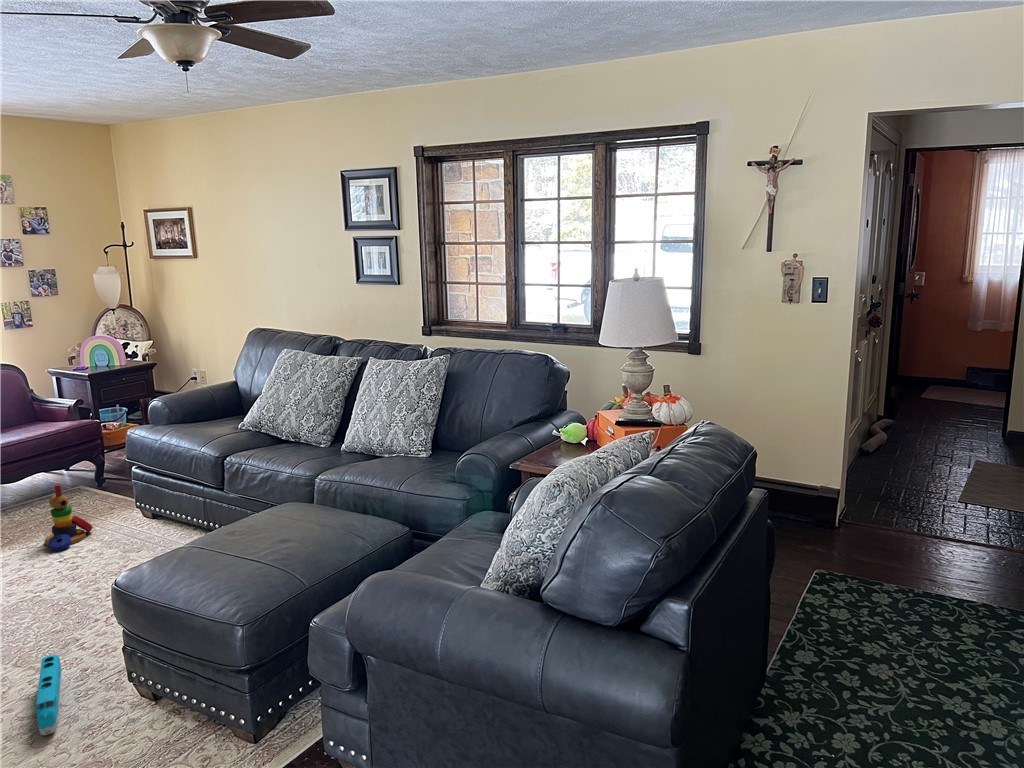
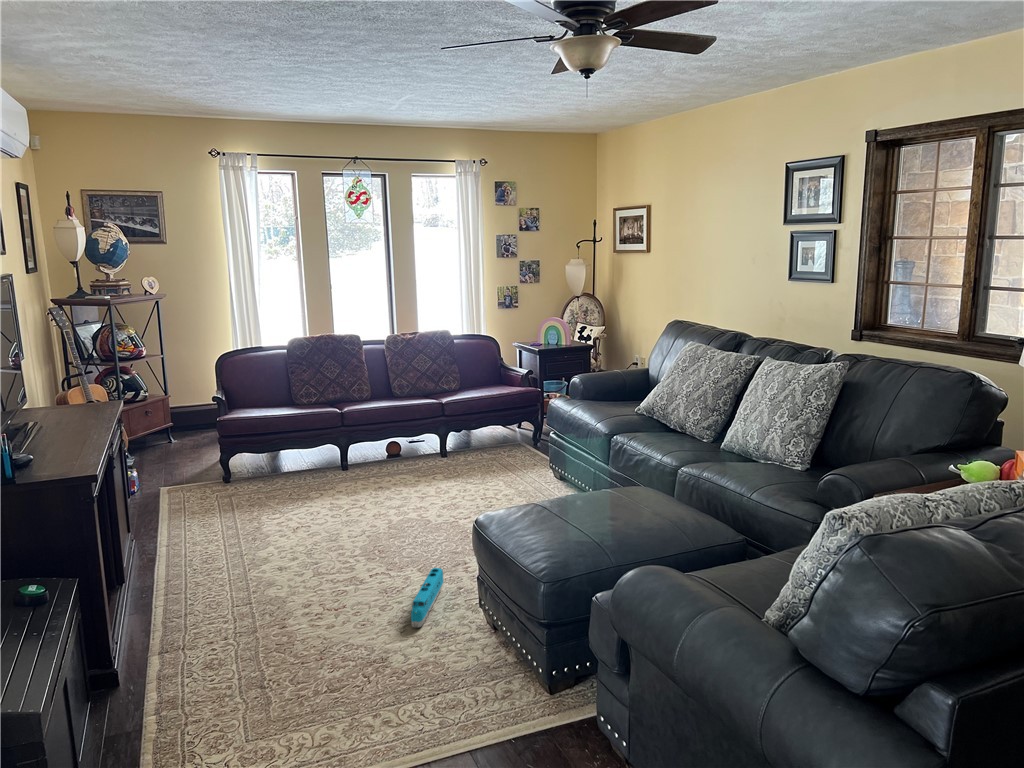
stacking toy: present [45,484,93,551] -> none [478,437,514,491]

